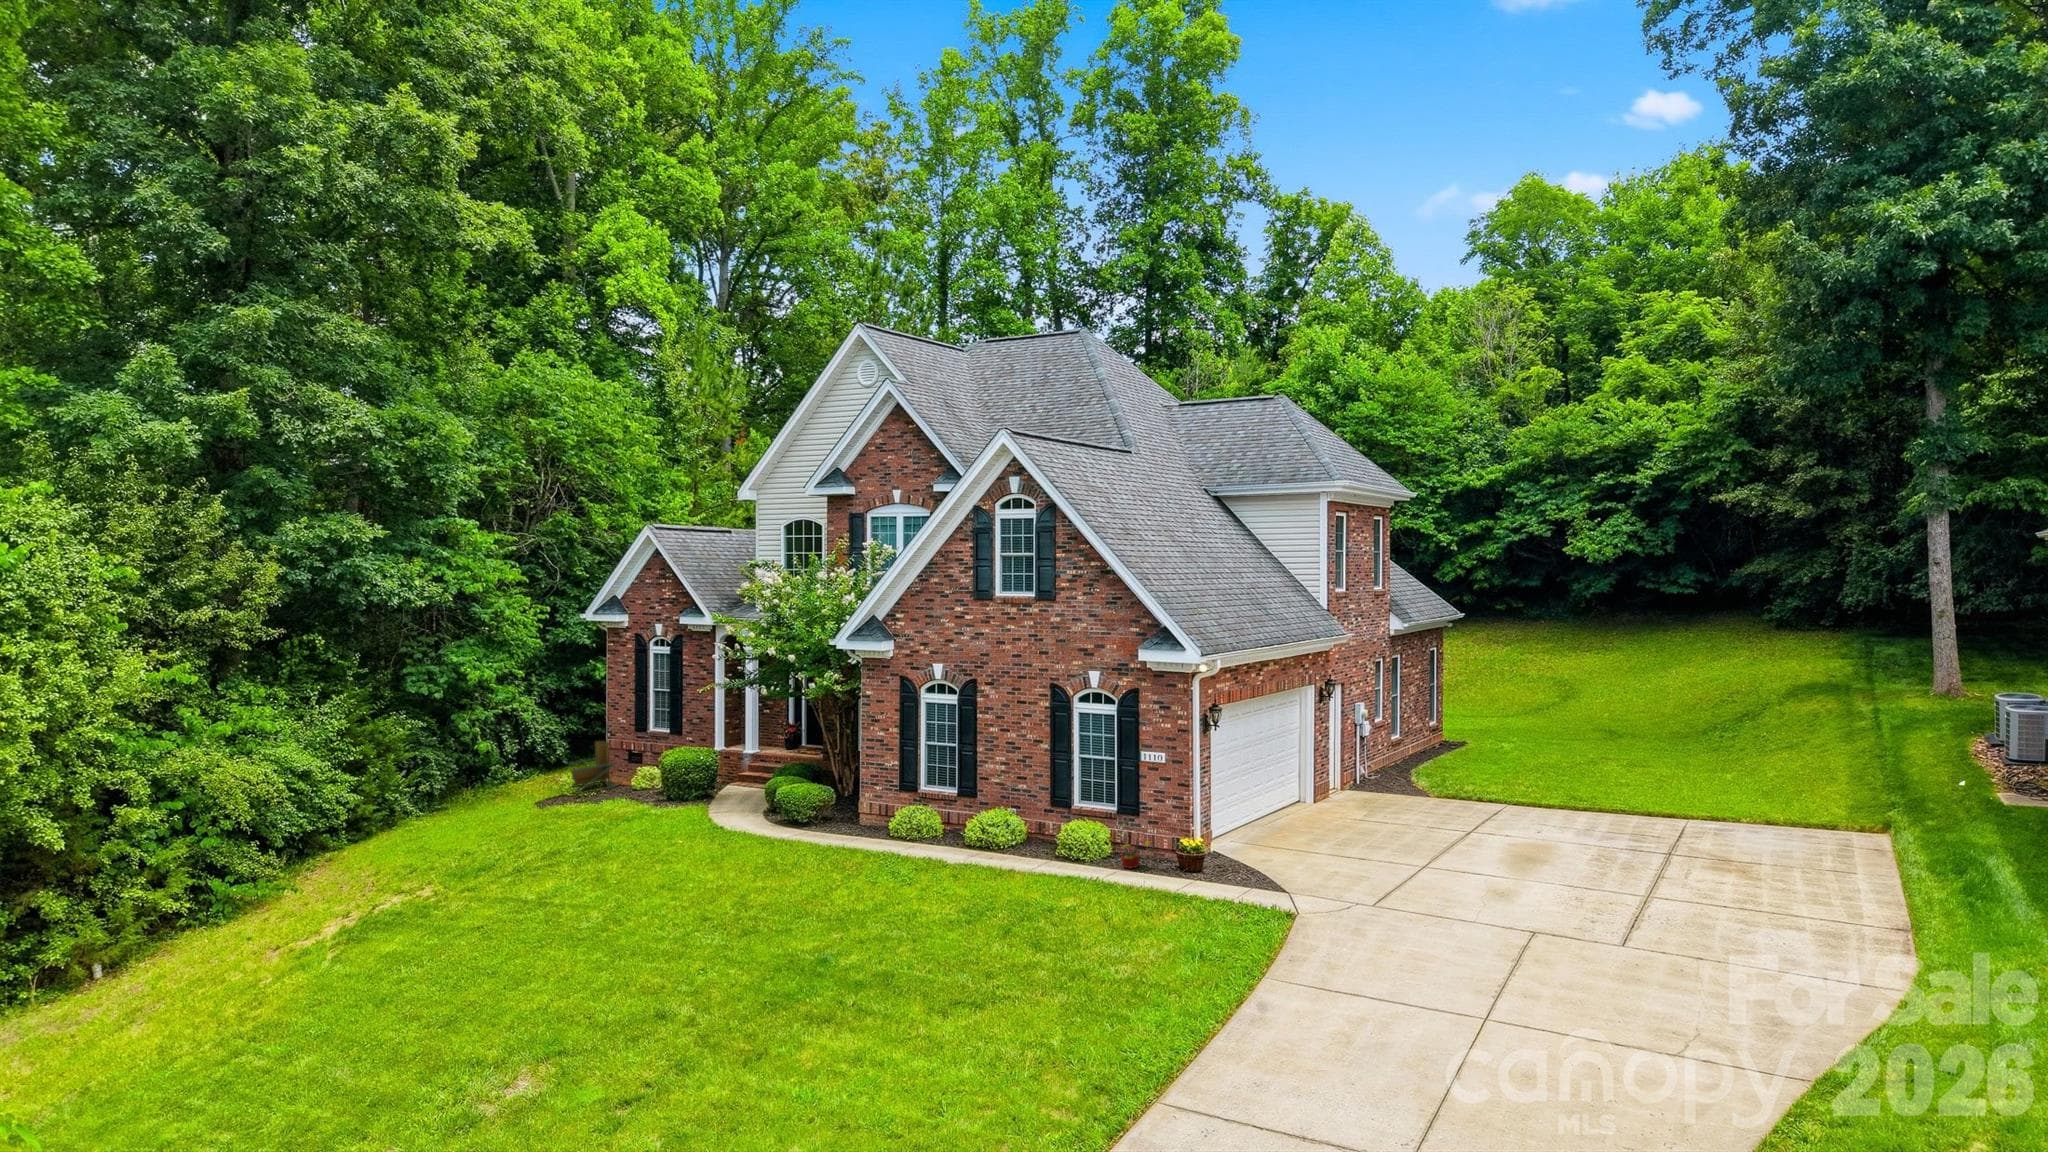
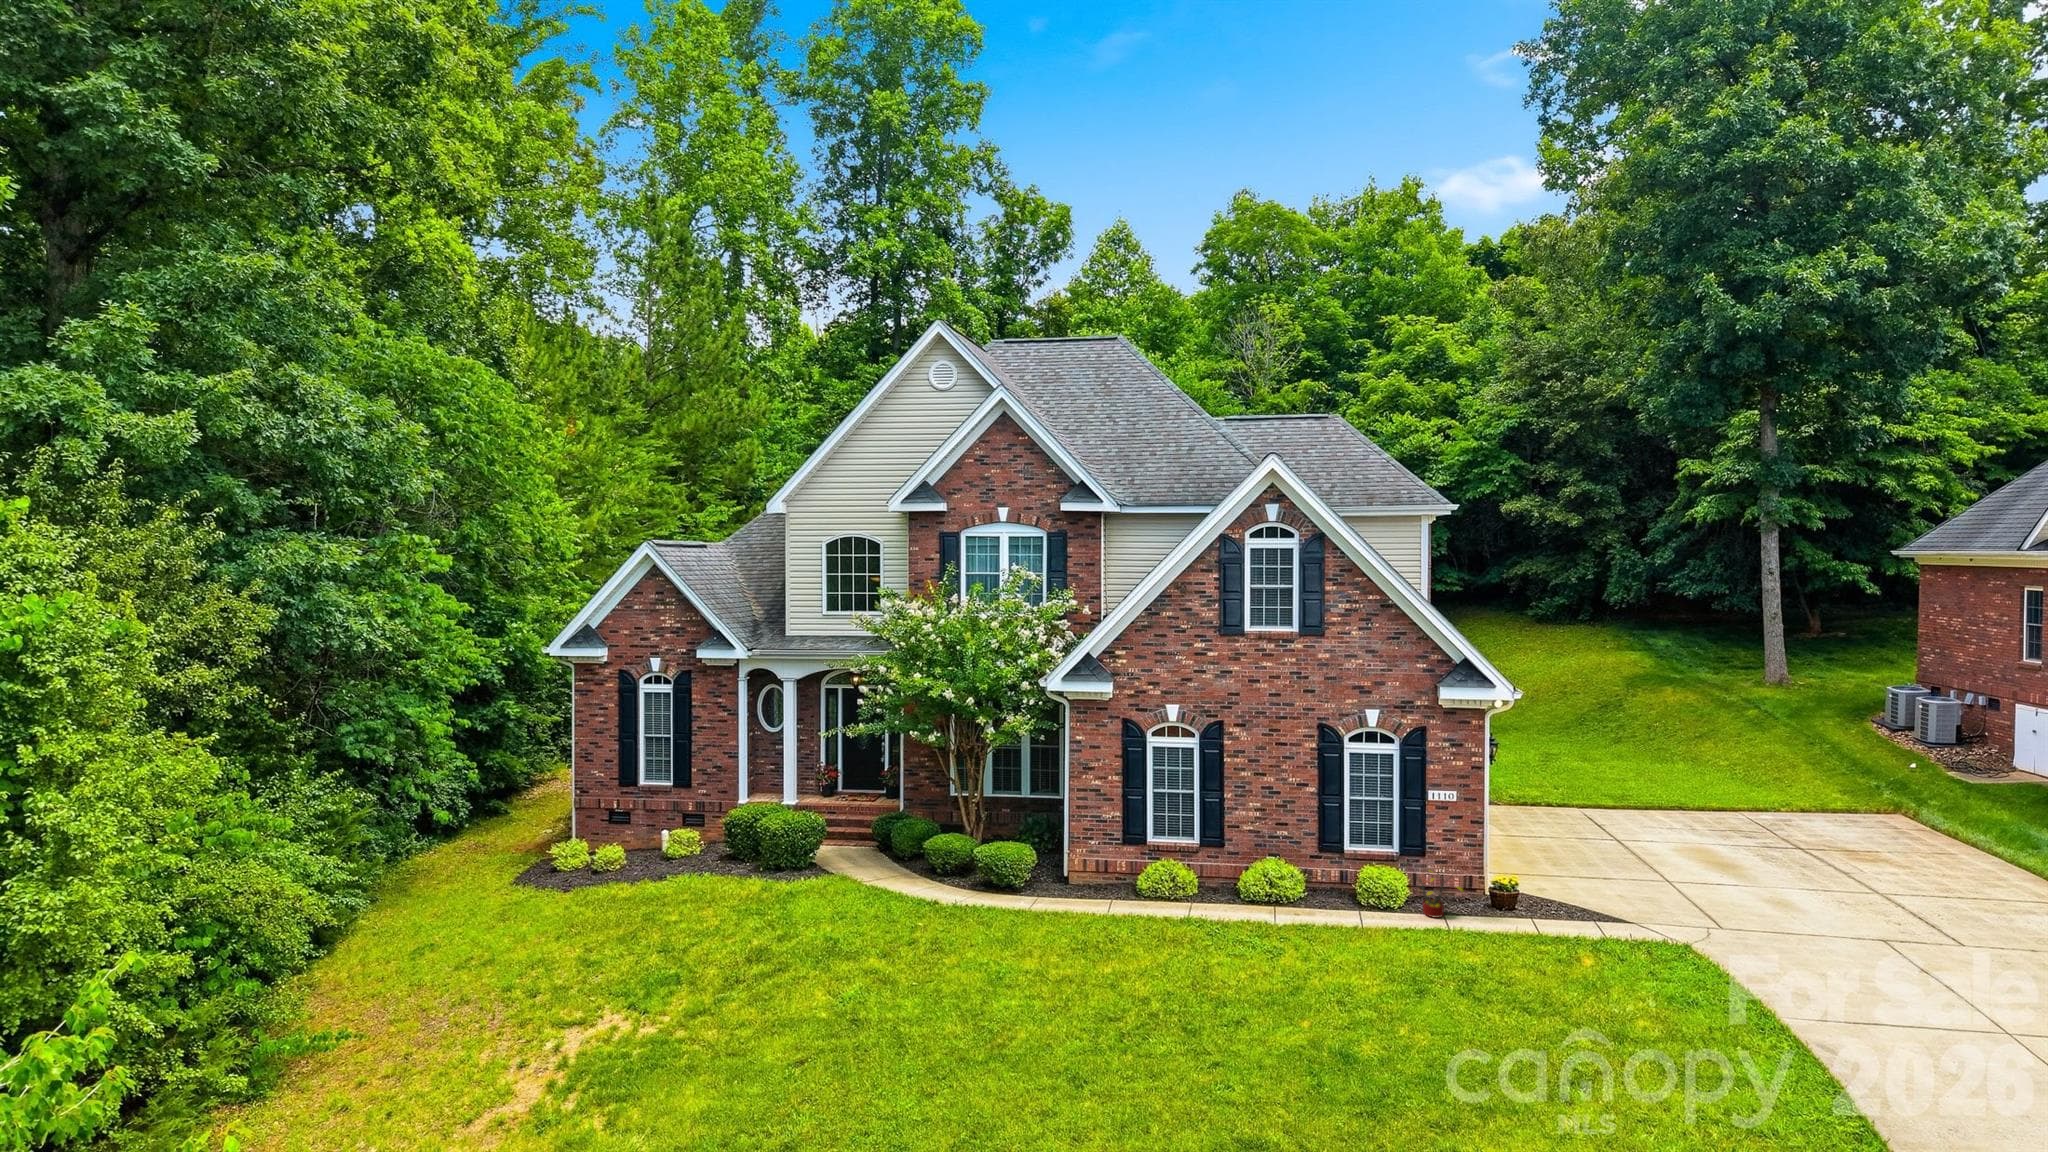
lounge chair: present [570,741,615,794] -> none [518,810,599,888]

